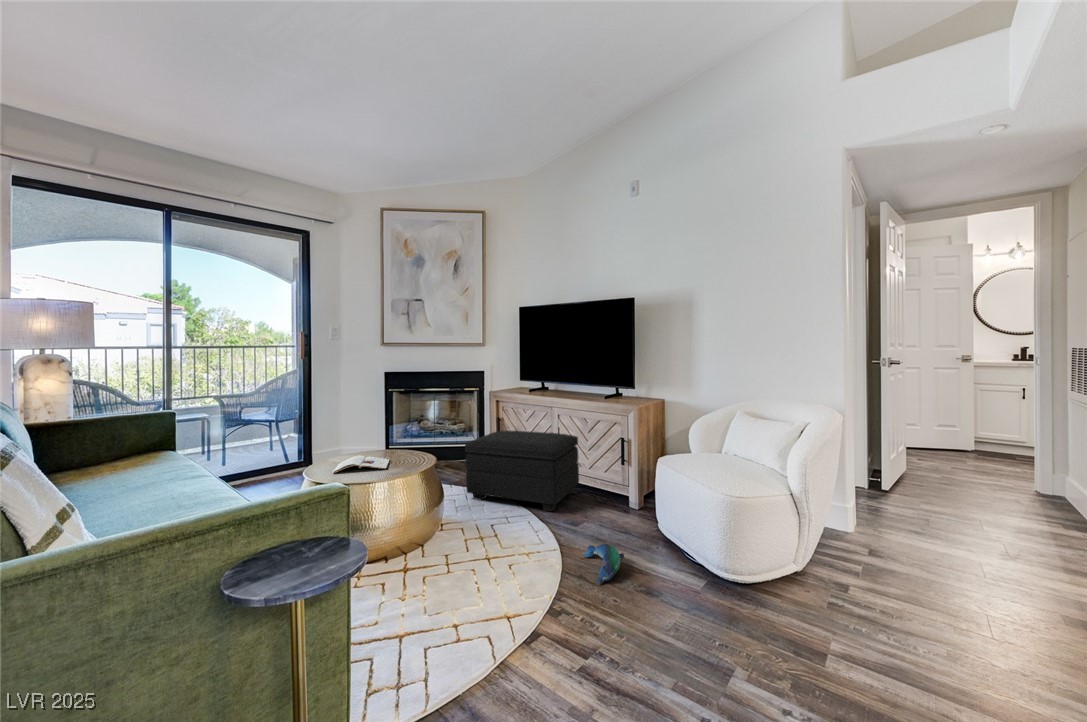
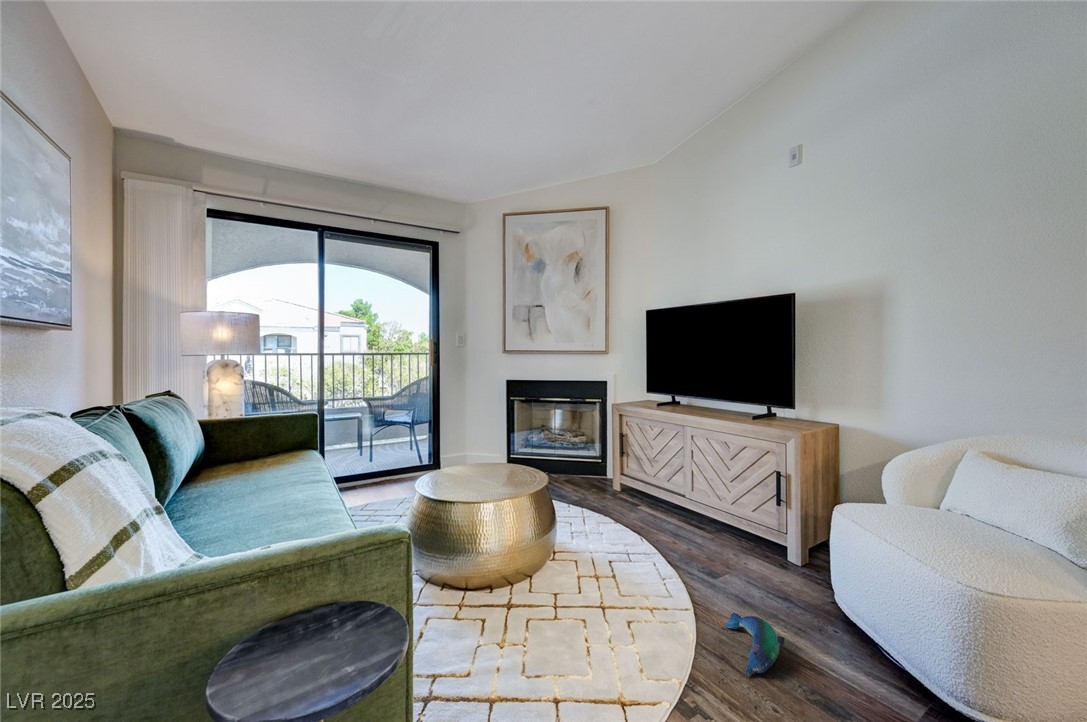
footstool: present [465,430,579,511] -> none [583,449,718,553]
magazine: present [332,456,389,474] -> none [442,470,501,488]

